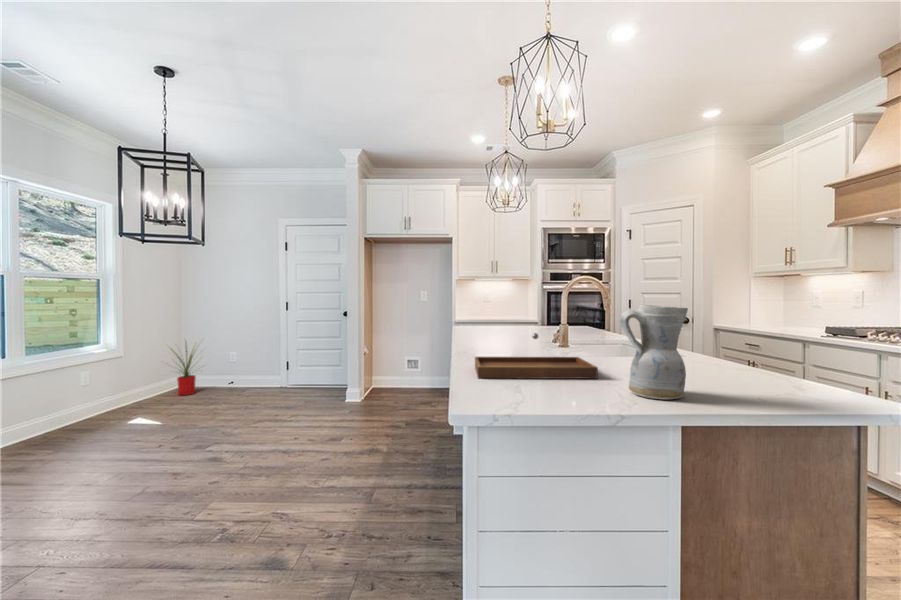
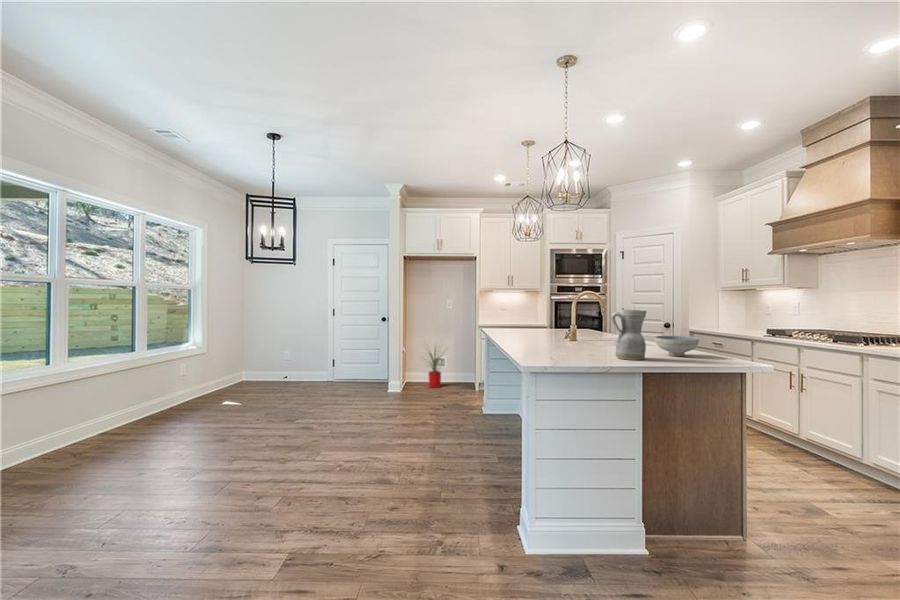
tray: present [475,333,598,379] -> none [520,327,598,353]
house plant: present [171,345,201,395] -> present [428,348,442,388]
ceramic bowl: none [695,348,777,386] -> present [655,336,699,356]

